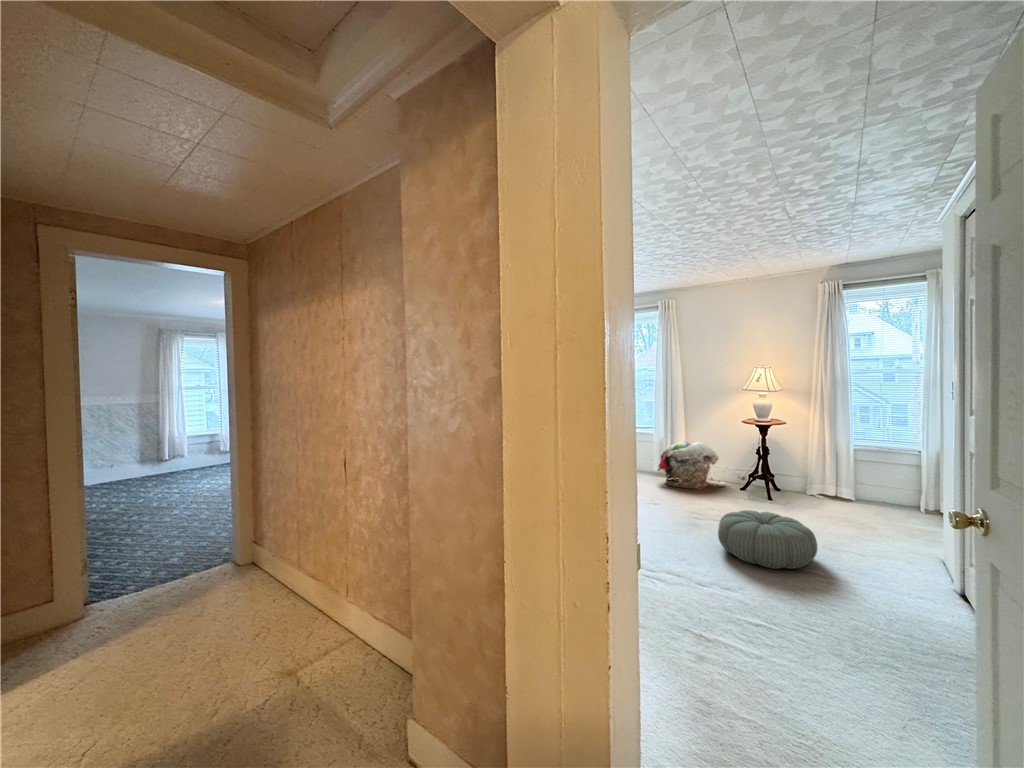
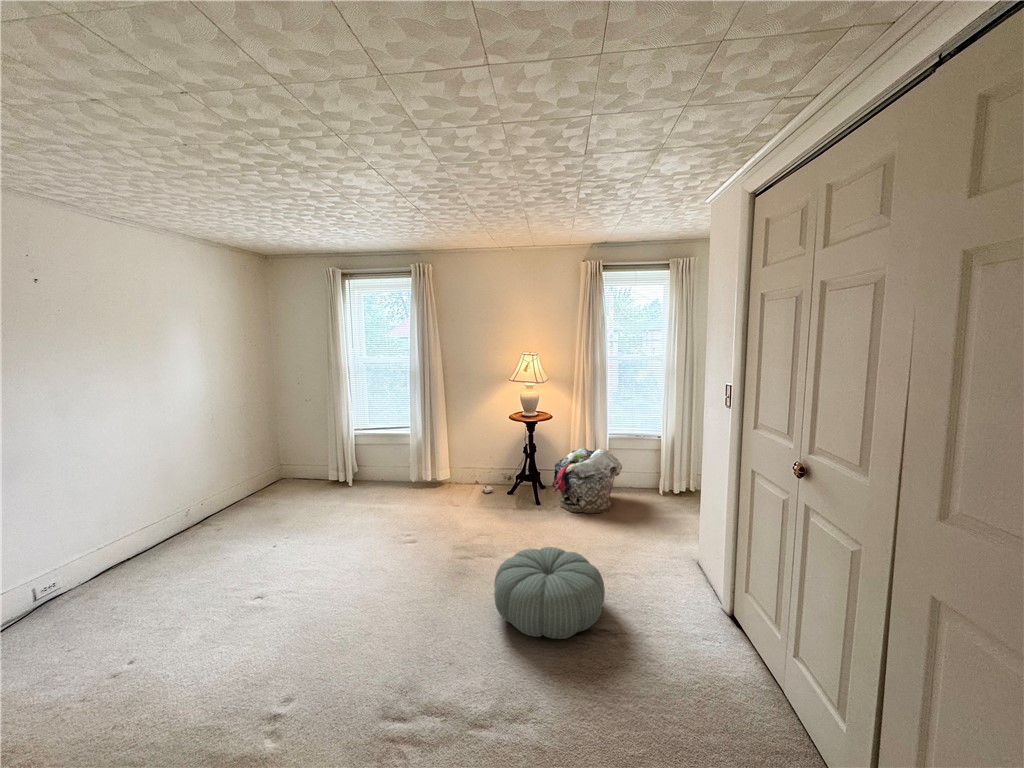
laundry basket: present [658,441,718,489] -> present [552,448,622,514]

